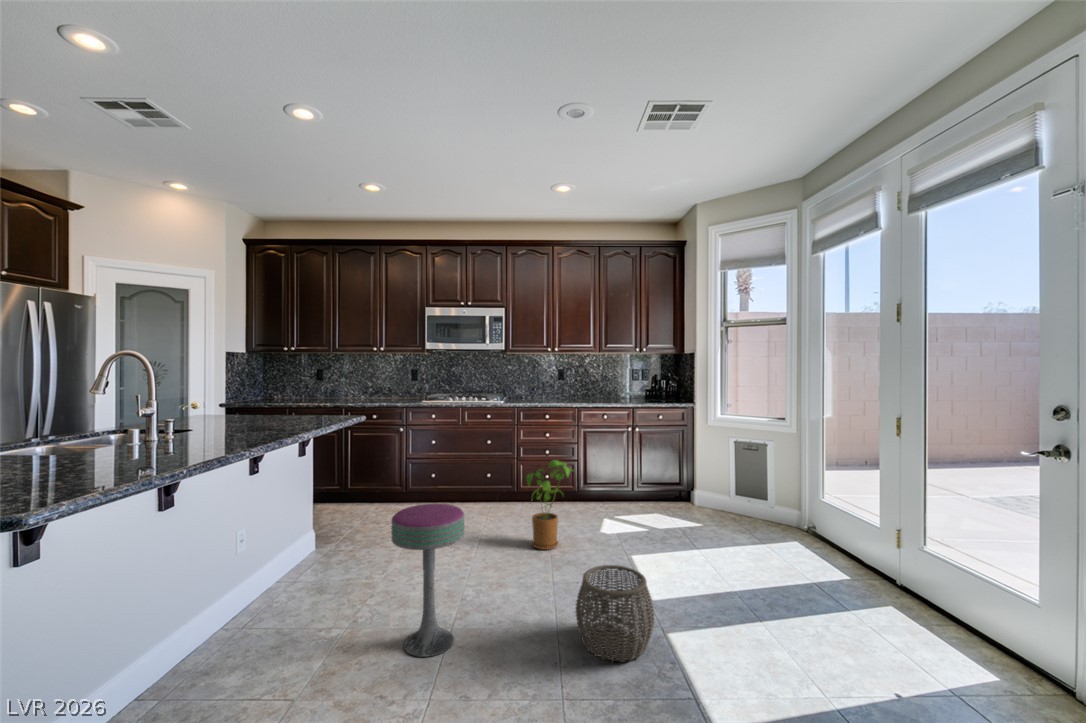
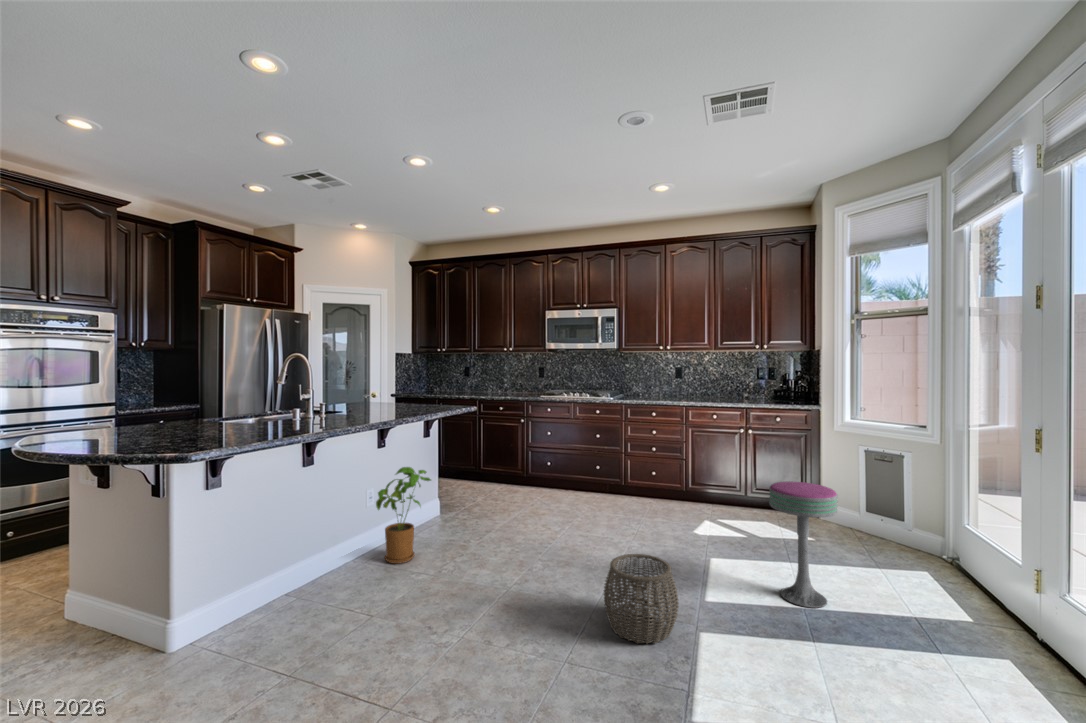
house plant: present [526,460,573,550] -> present [376,467,431,564]
bar stool: present [391,504,465,657] -> present [769,481,838,608]

